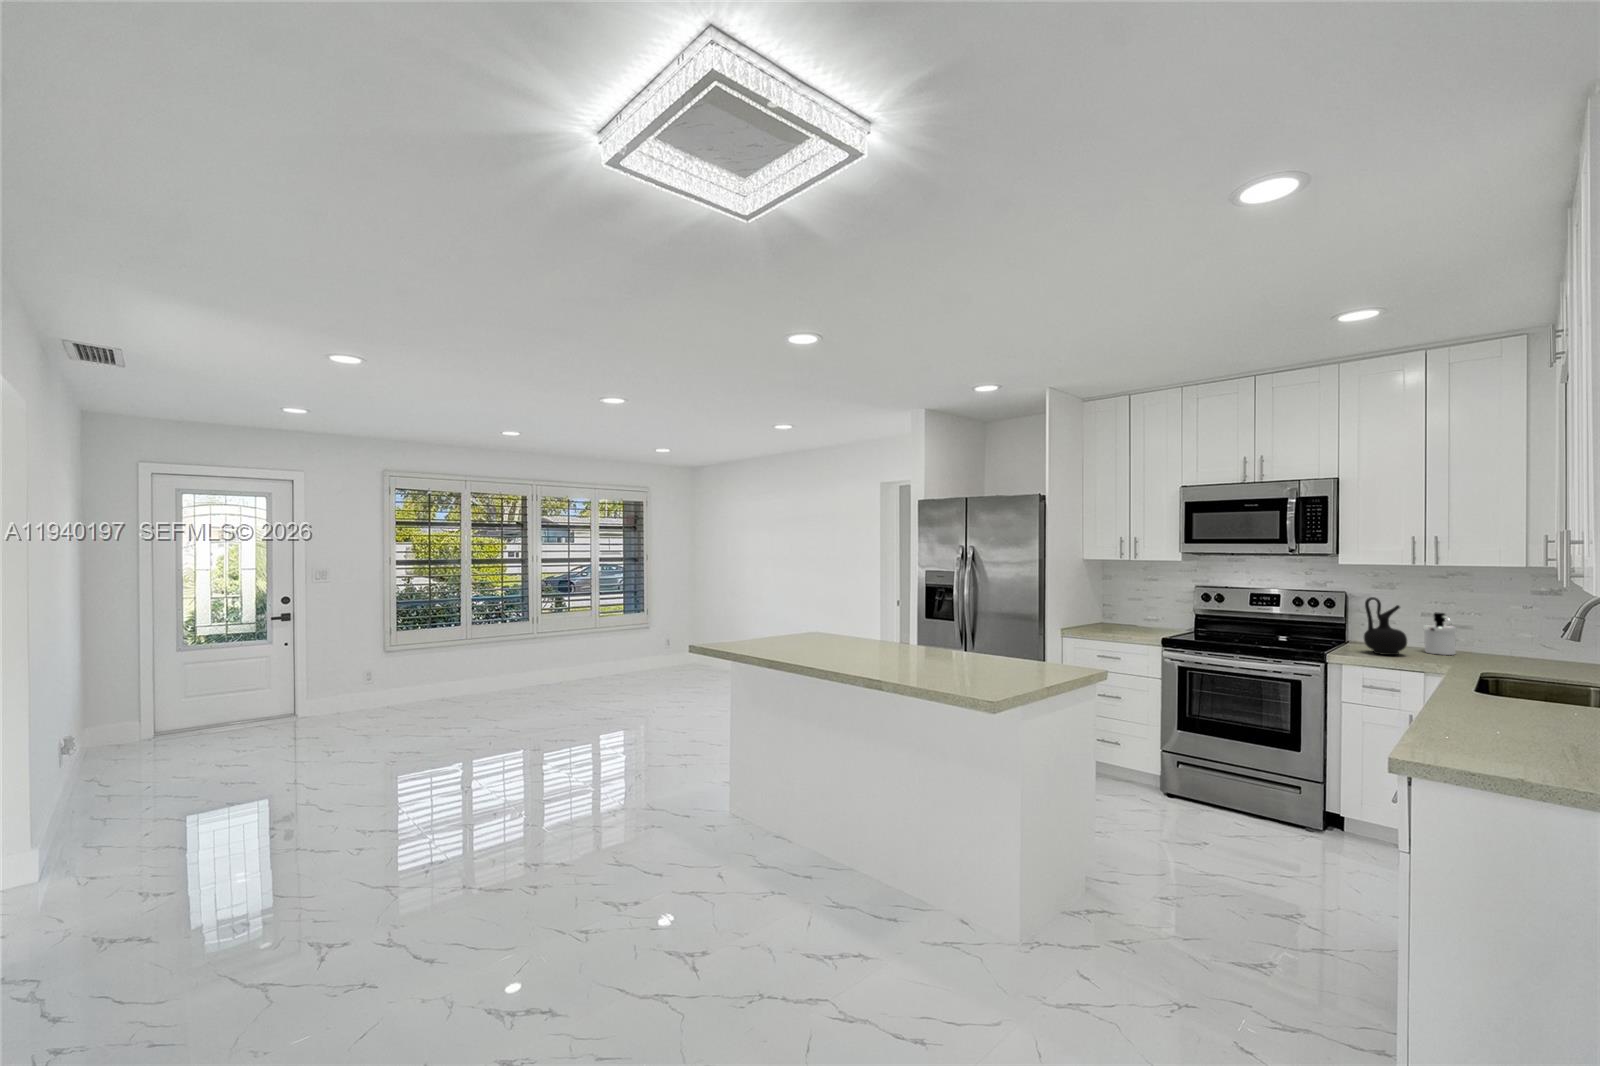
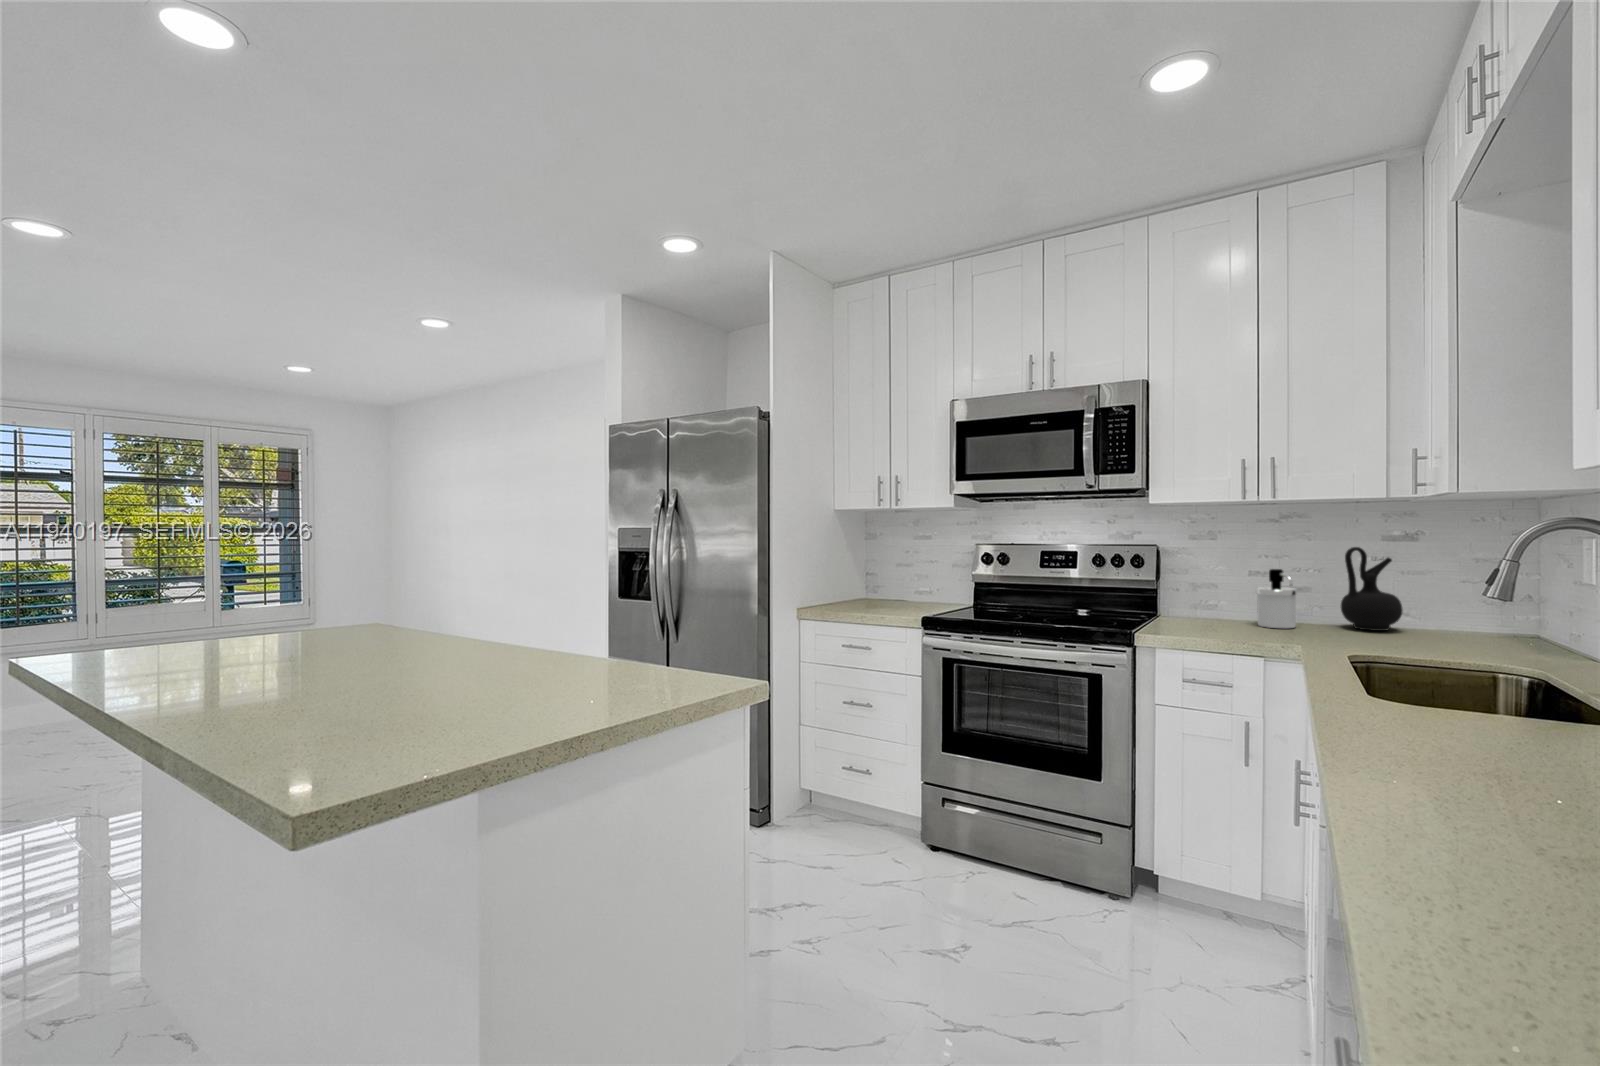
ceramic jug: present [1364,597,1407,655] -> present [1341,547,1403,631]

